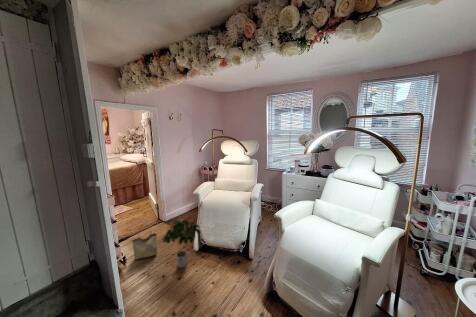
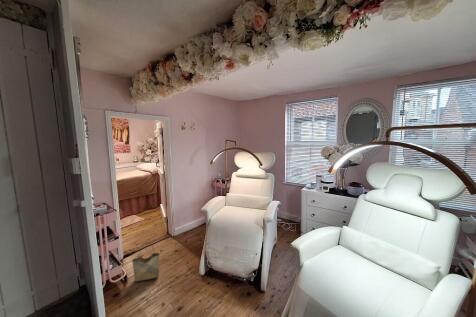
potted plant: present [162,219,201,267] -> none [163,238,205,297]

